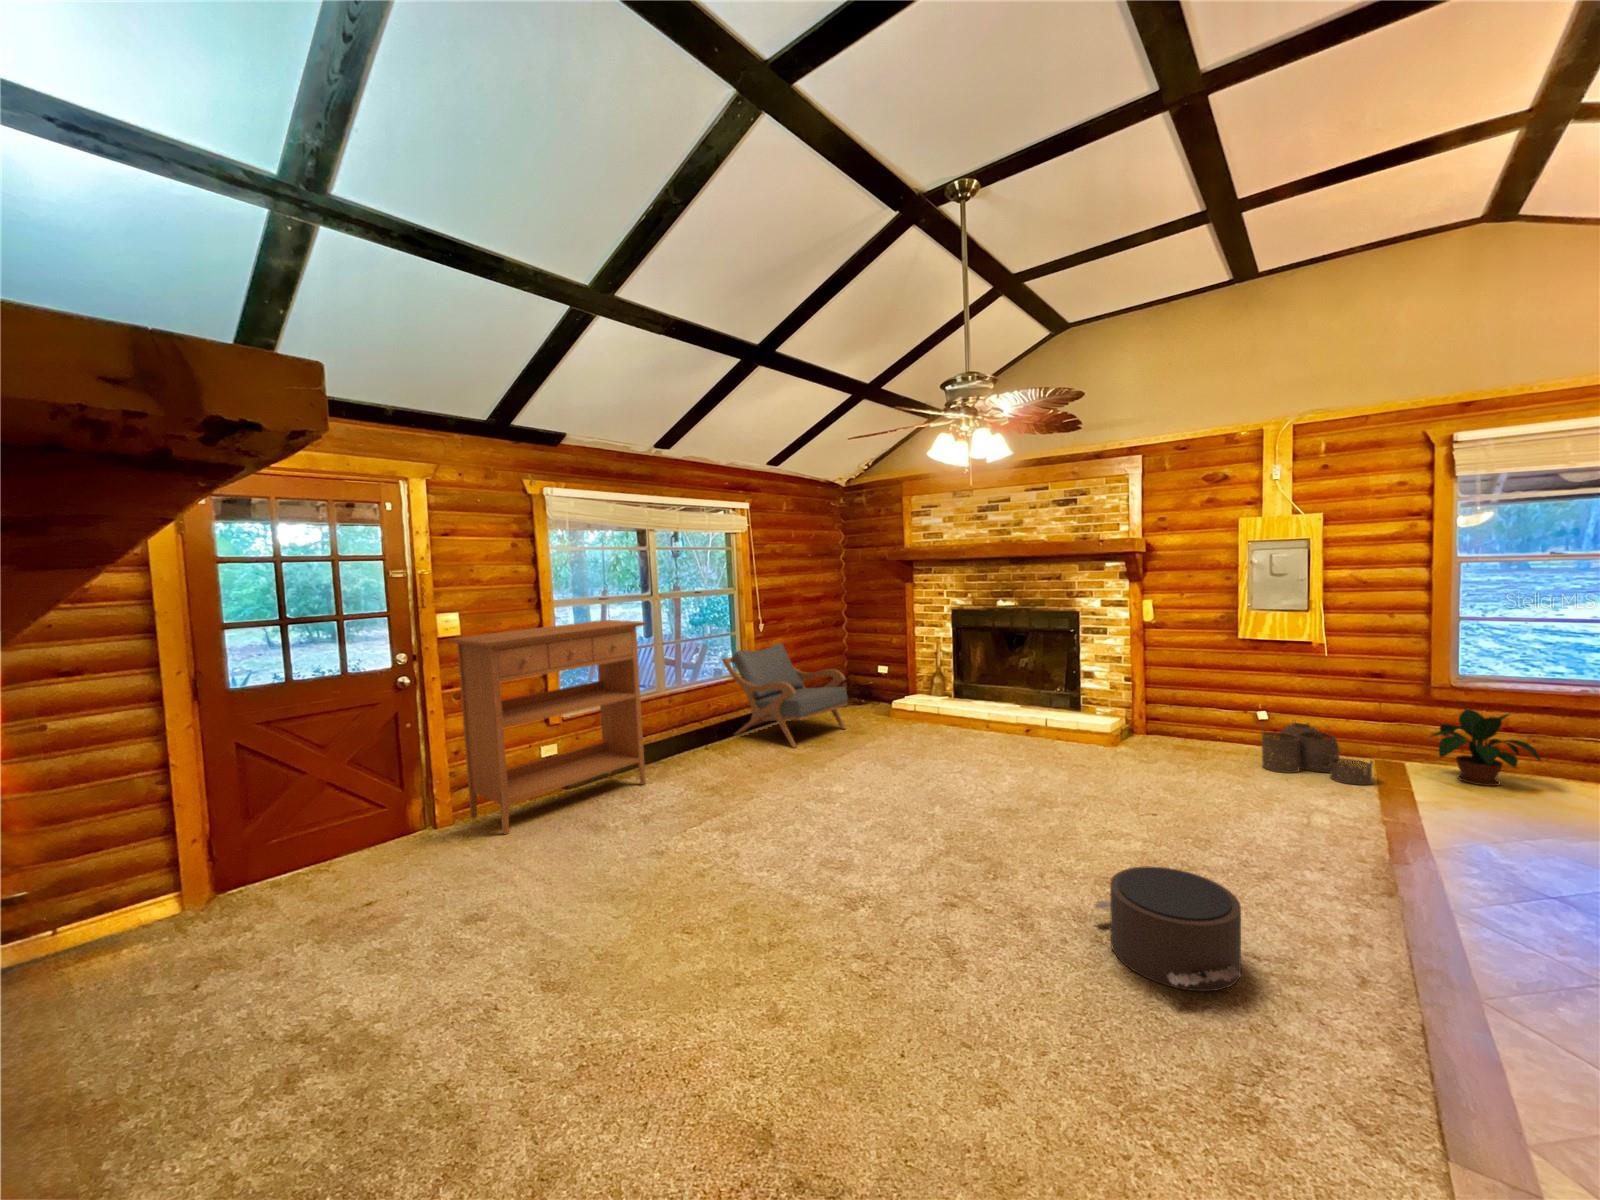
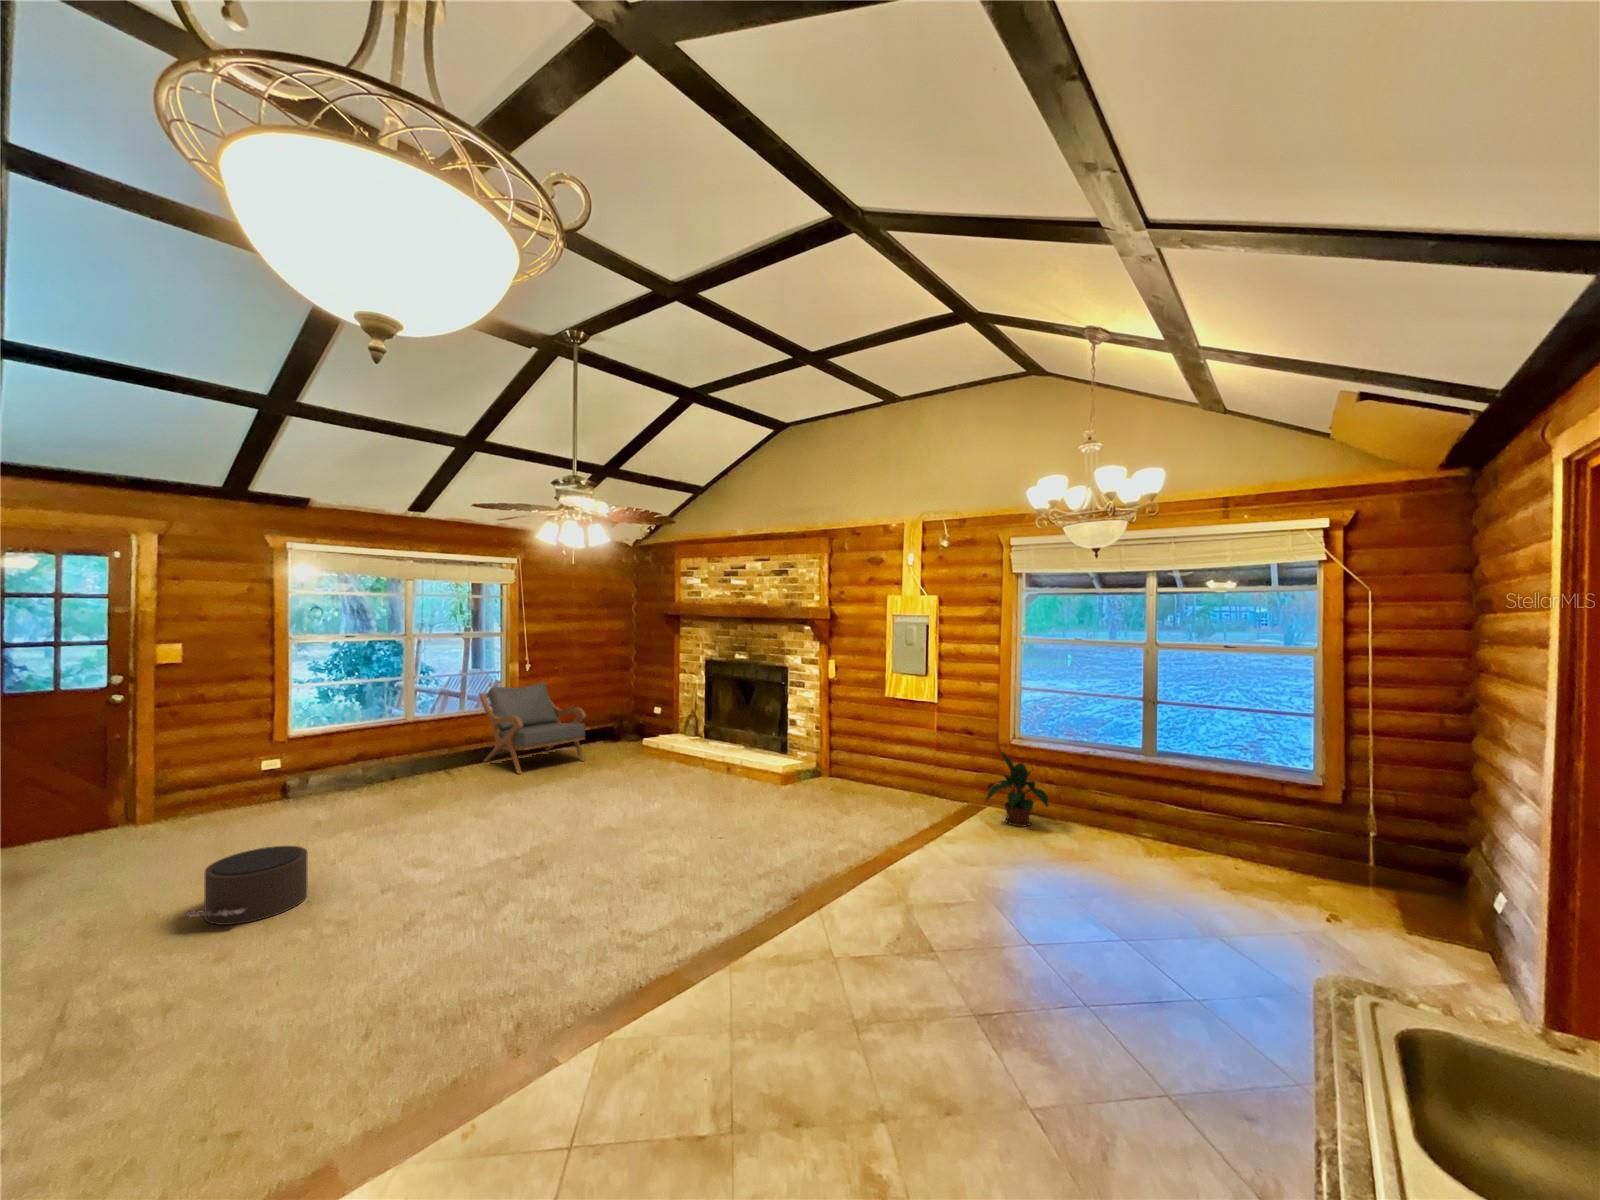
console table: present [449,620,646,834] -> none [165,655,365,832]
woven basket: present [1262,723,1372,785] -> none [872,767,937,822]
pouf: present [1094,866,1242,991] -> present [183,846,308,925]

